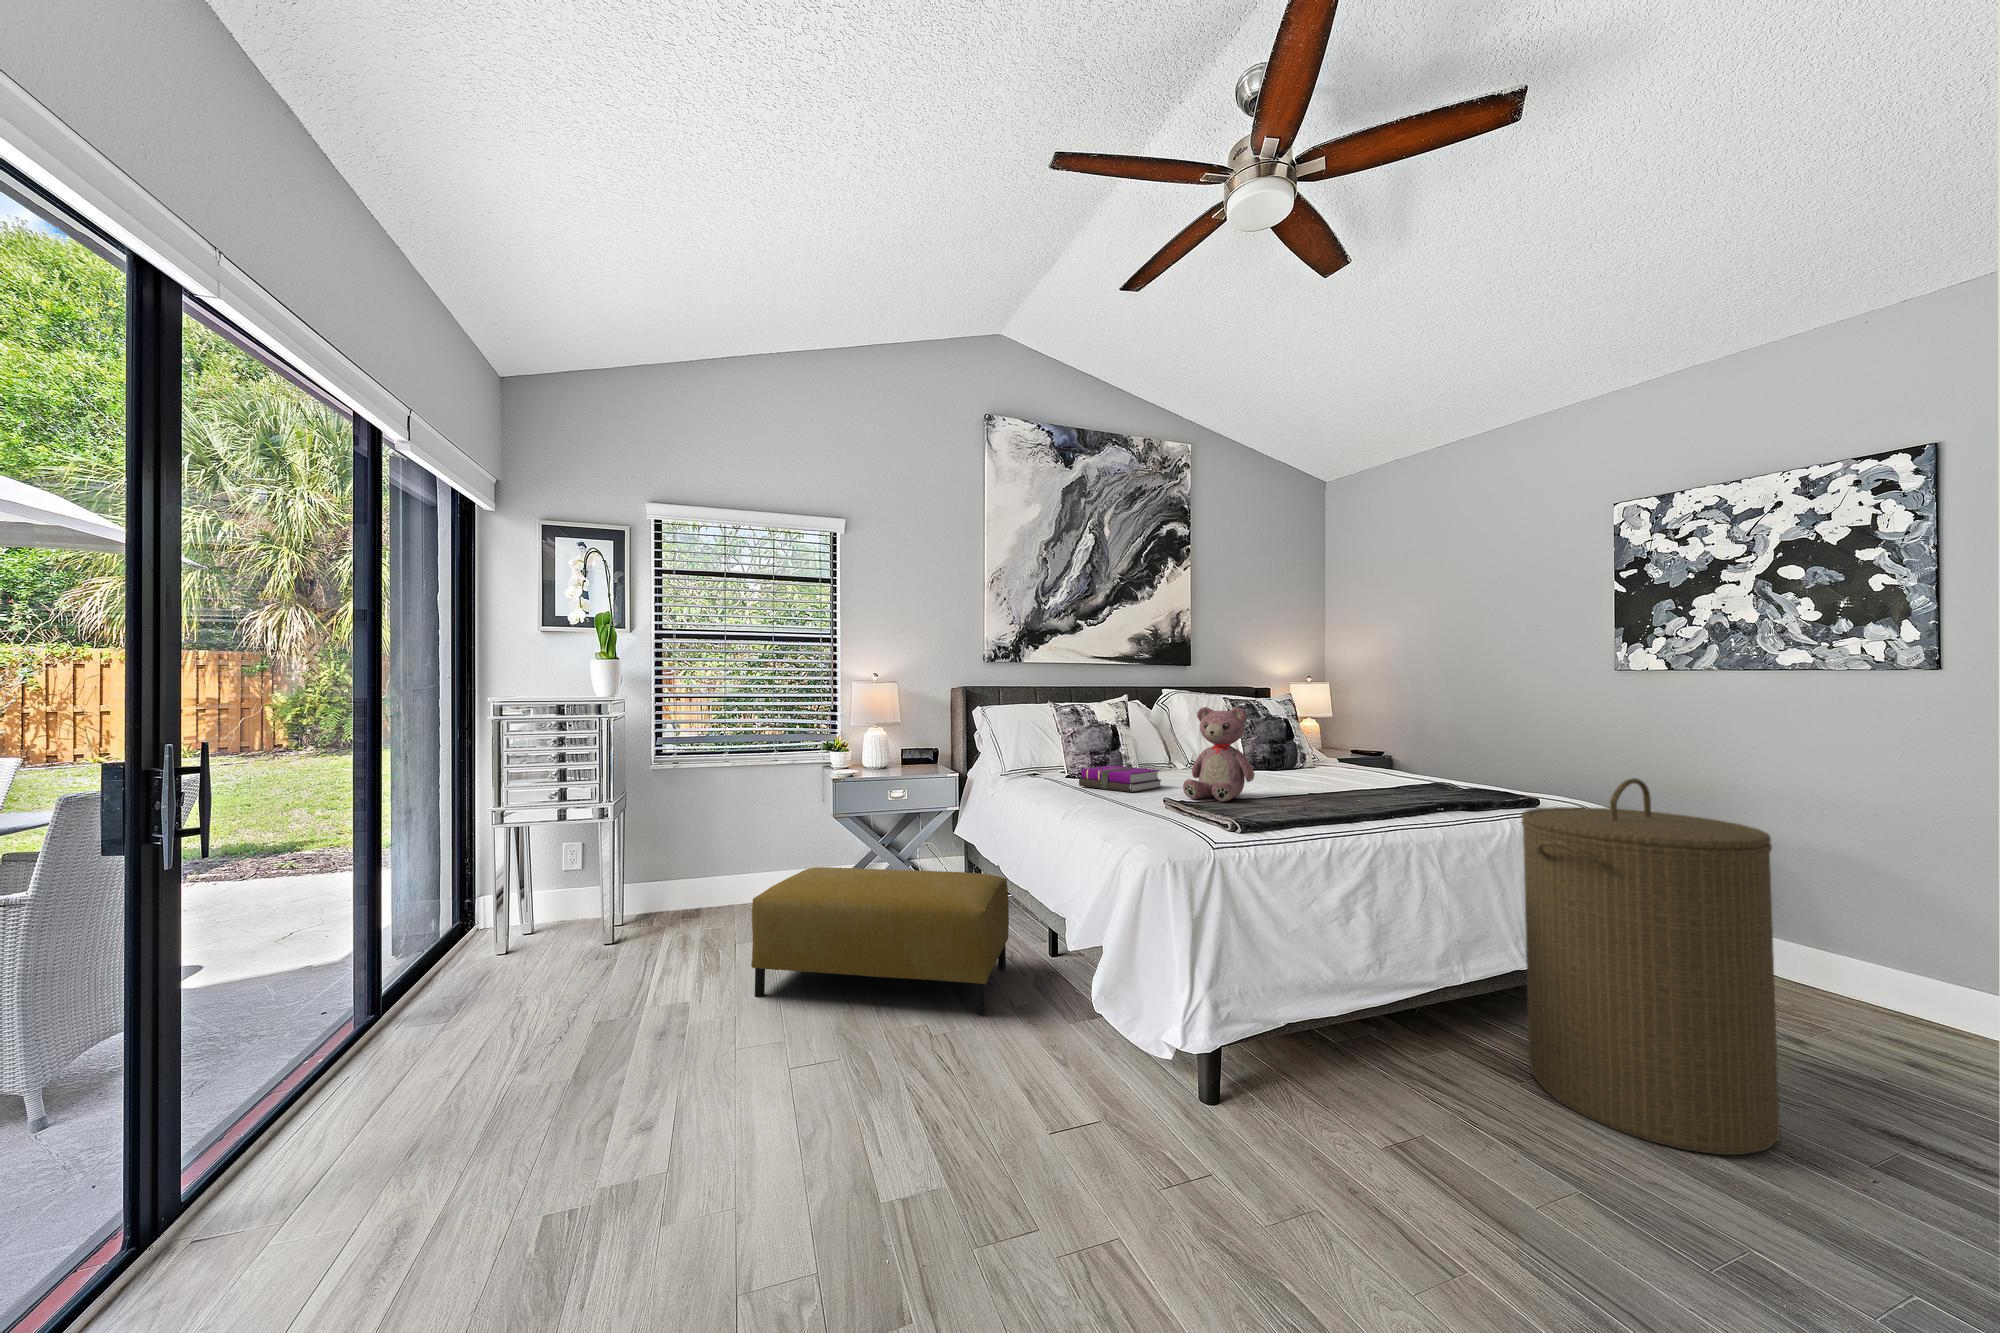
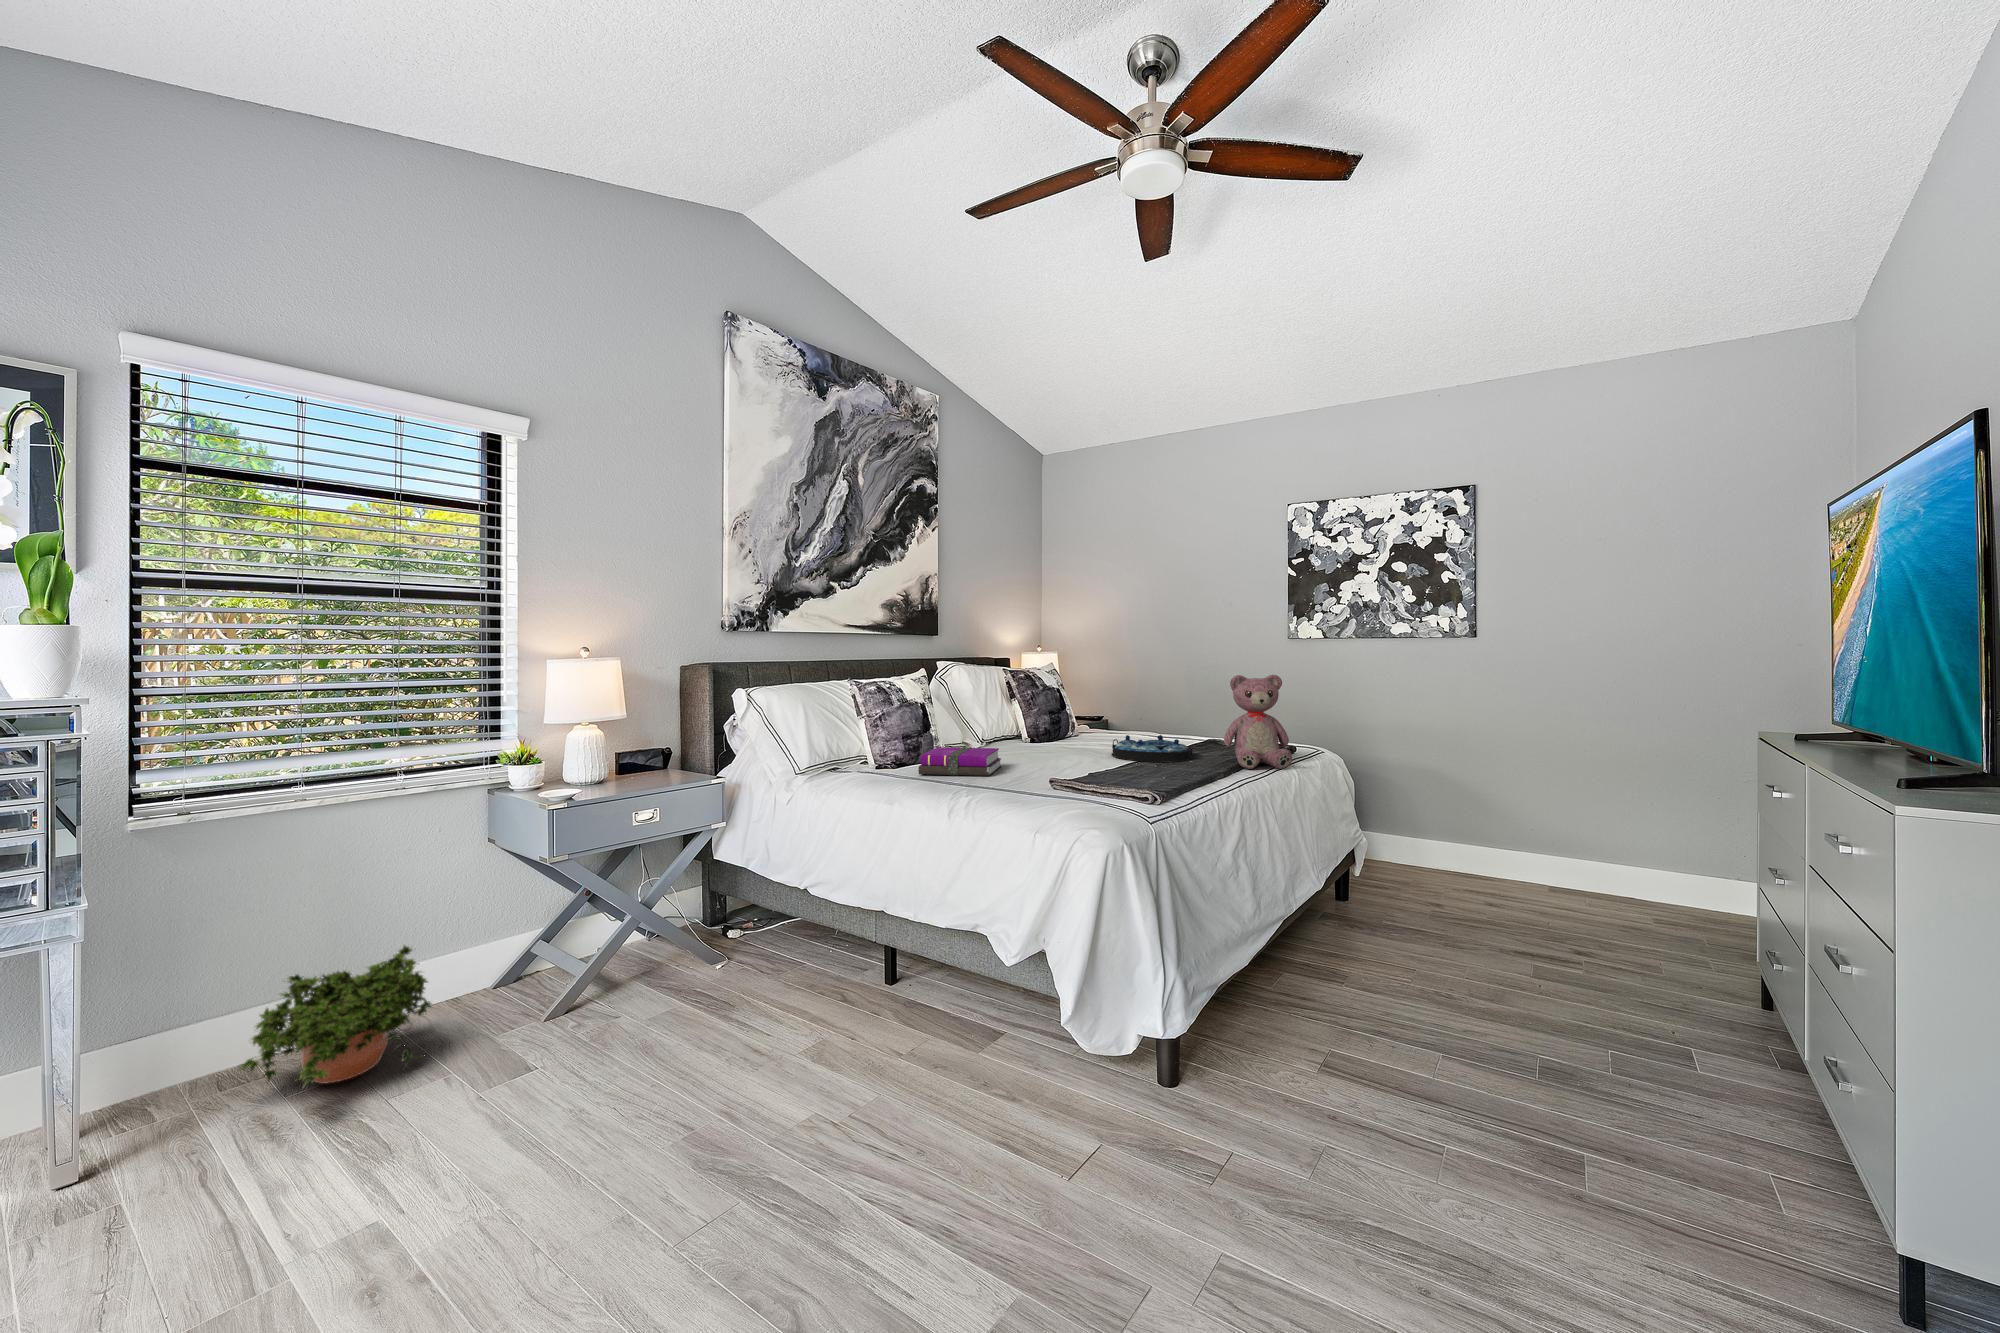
teddy bear: present [1183,707,1254,802] -> present [1224,675,1292,769]
serving tray: none [1287,769,1374,799] -> present [1111,735,1193,762]
laundry hamper: present [1521,778,1780,1155] -> none [1342,728,1509,1000]
potted plant: none [653,857,748,935] -> present [239,945,431,1086]
ottoman: present [751,867,1009,1014] -> none [552,895,913,1154]

